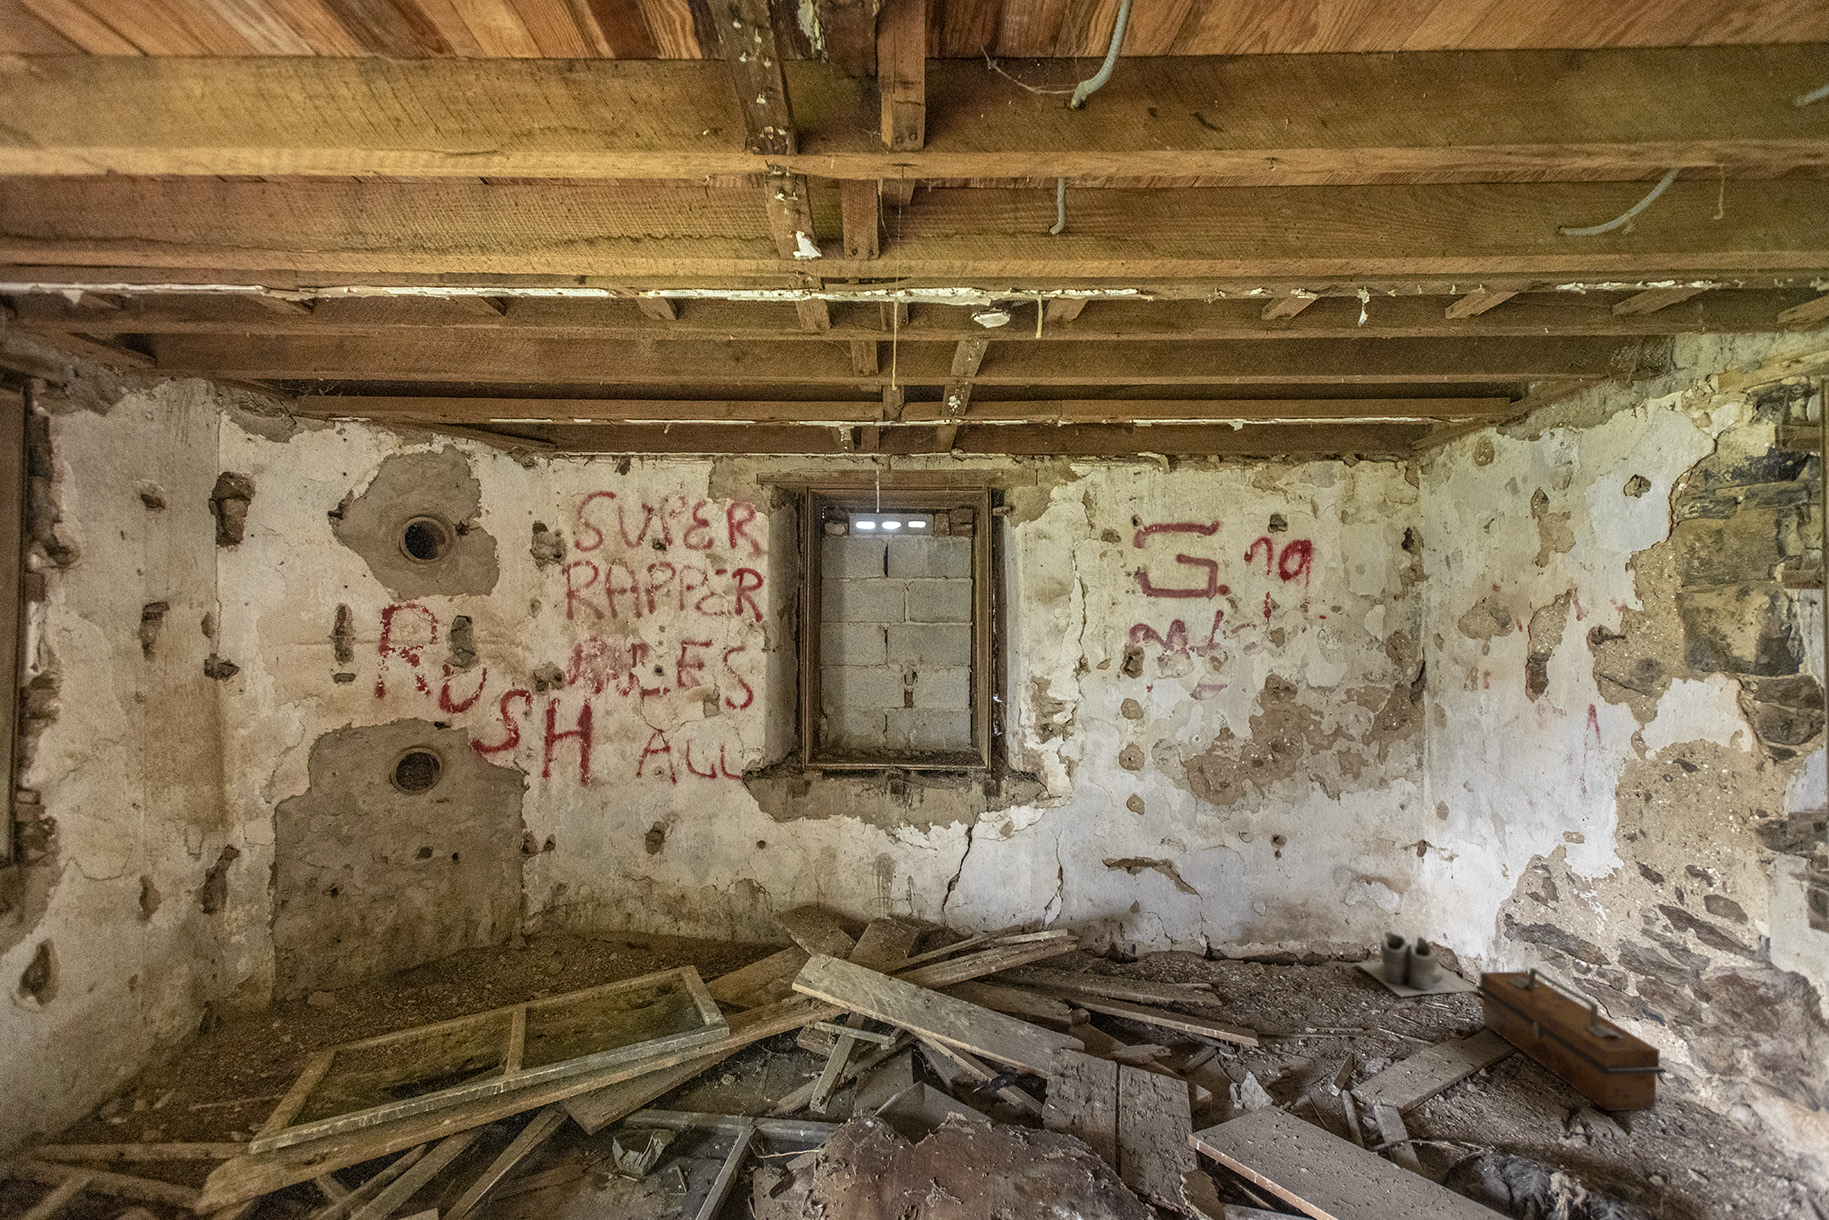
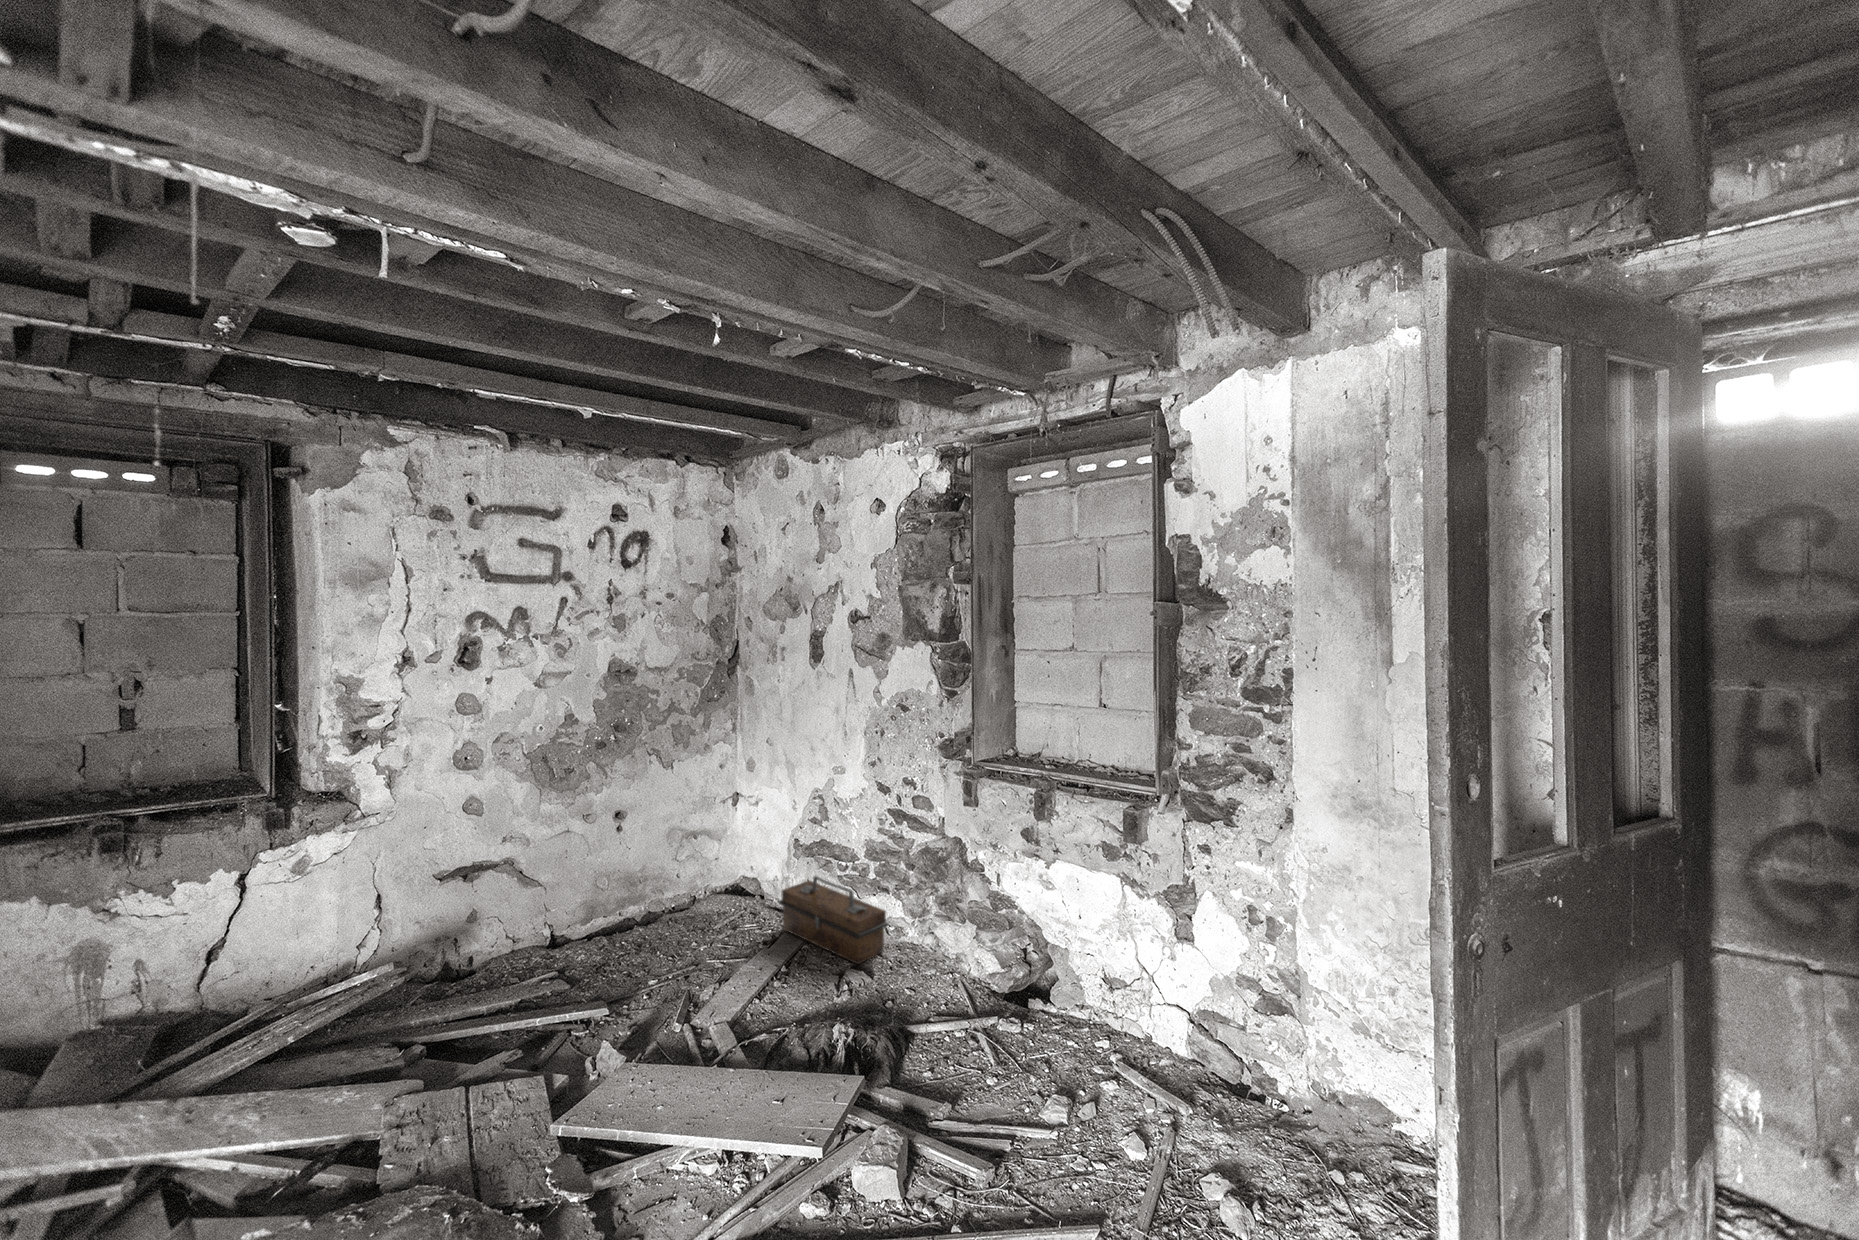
boots: present [1357,932,1476,997] -> none [689,874,780,928]

